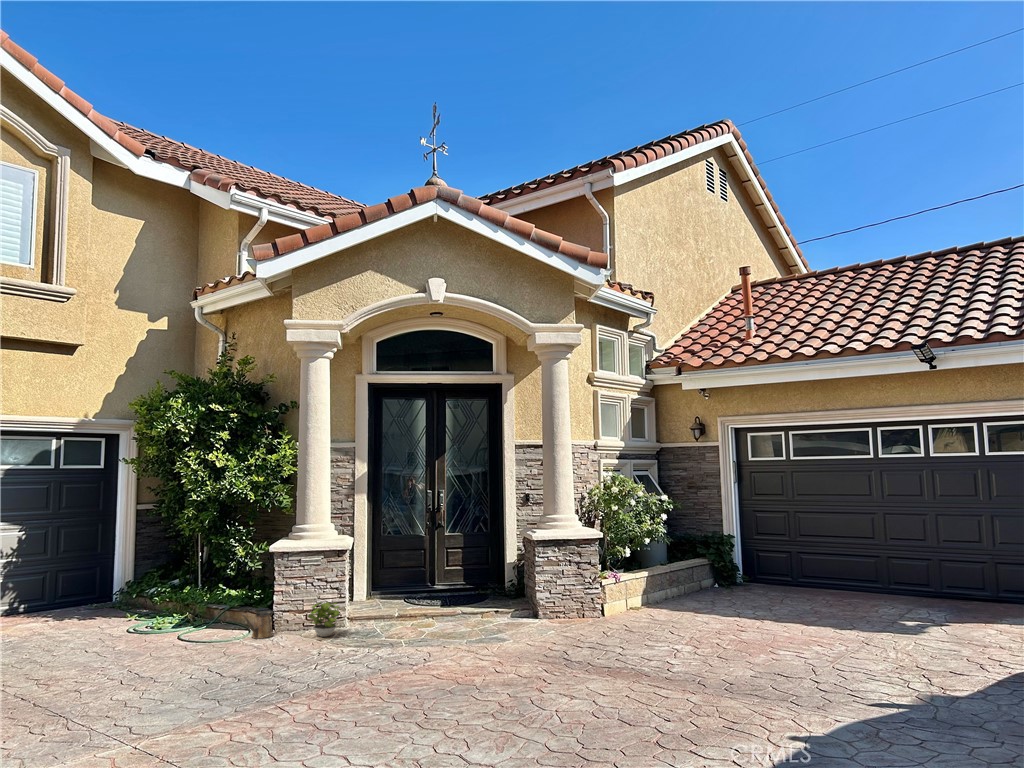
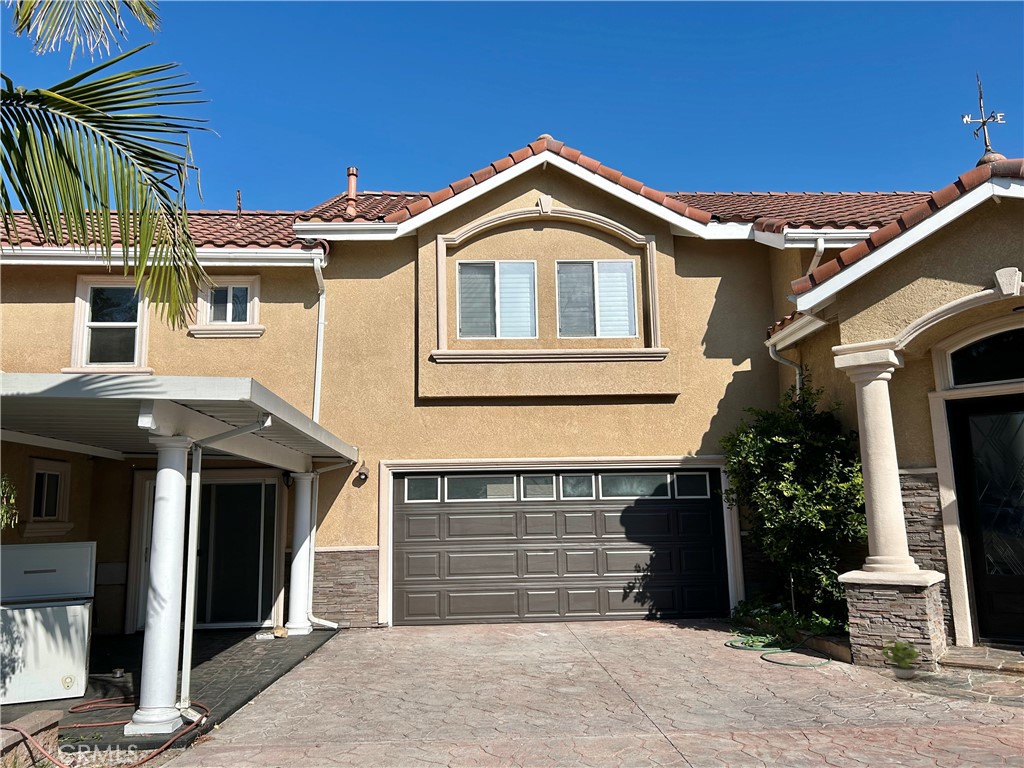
watering can: present [242,612,273,639] -> none [811,642,851,670]

